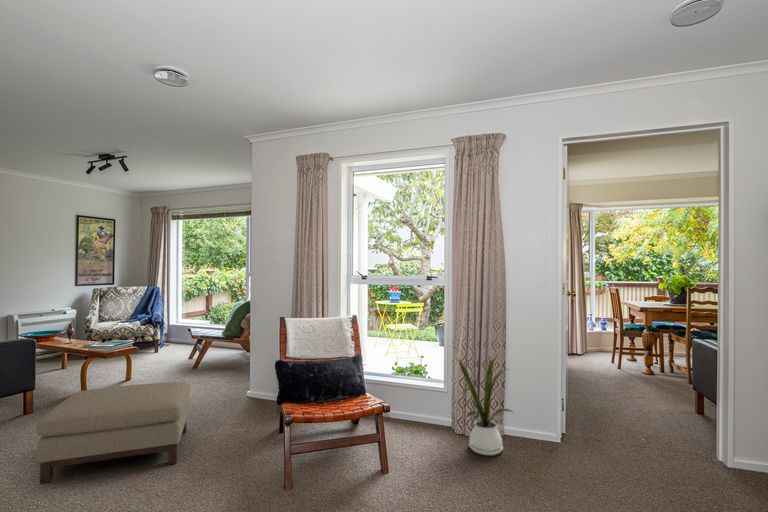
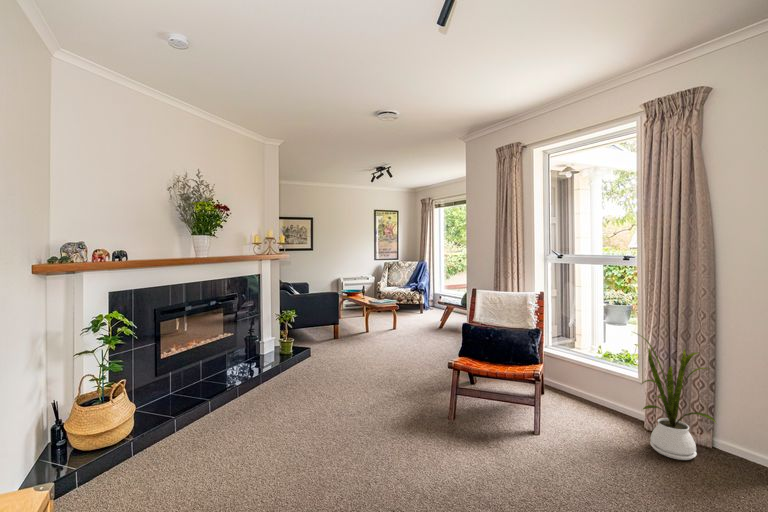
ottoman: present [36,382,190,484] -> none [323,326,413,384]

